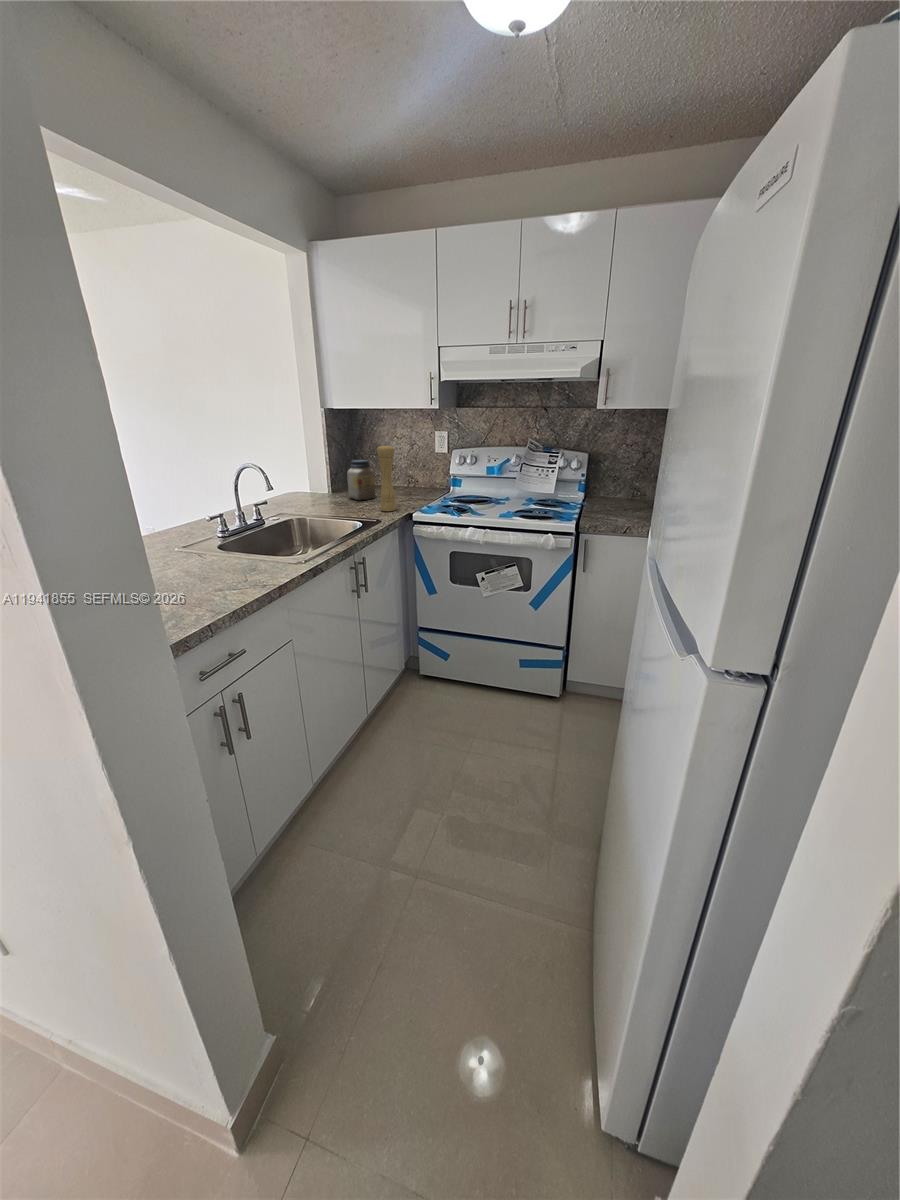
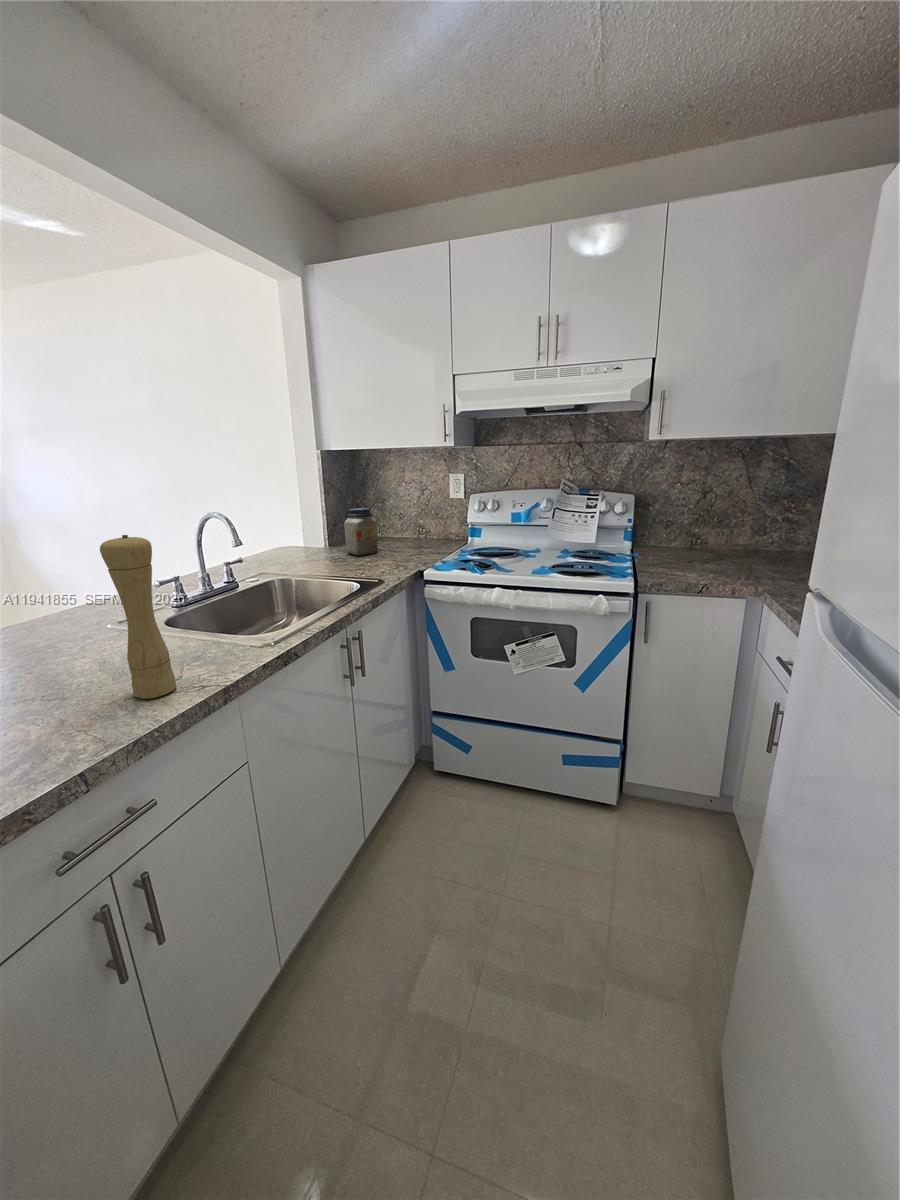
pepper mill: present [377,445,396,511] -> present [100,535,176,699]

